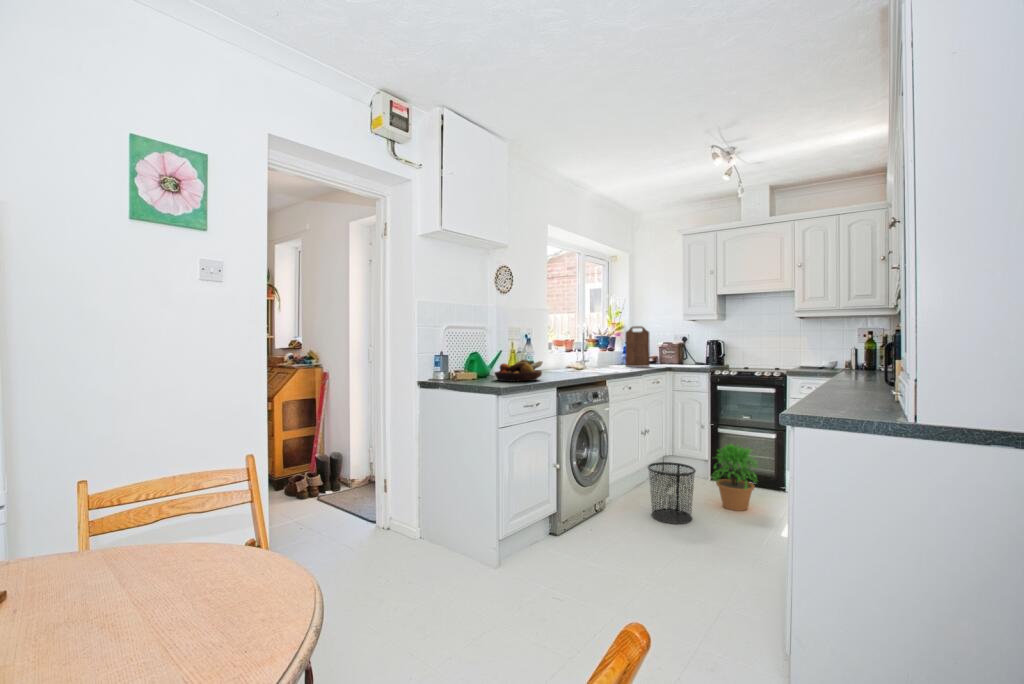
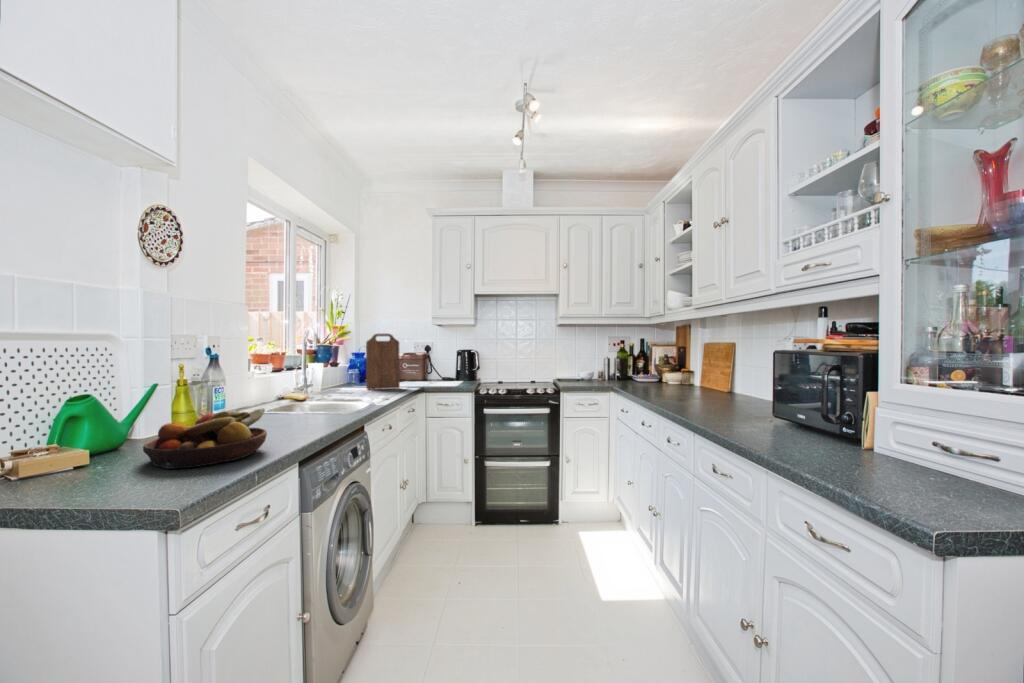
potted plant: present [713,444,758,511] -> none [493,486,556,573]
waste bin: present [648,462,696,524] -> none [432,530,499,631]

